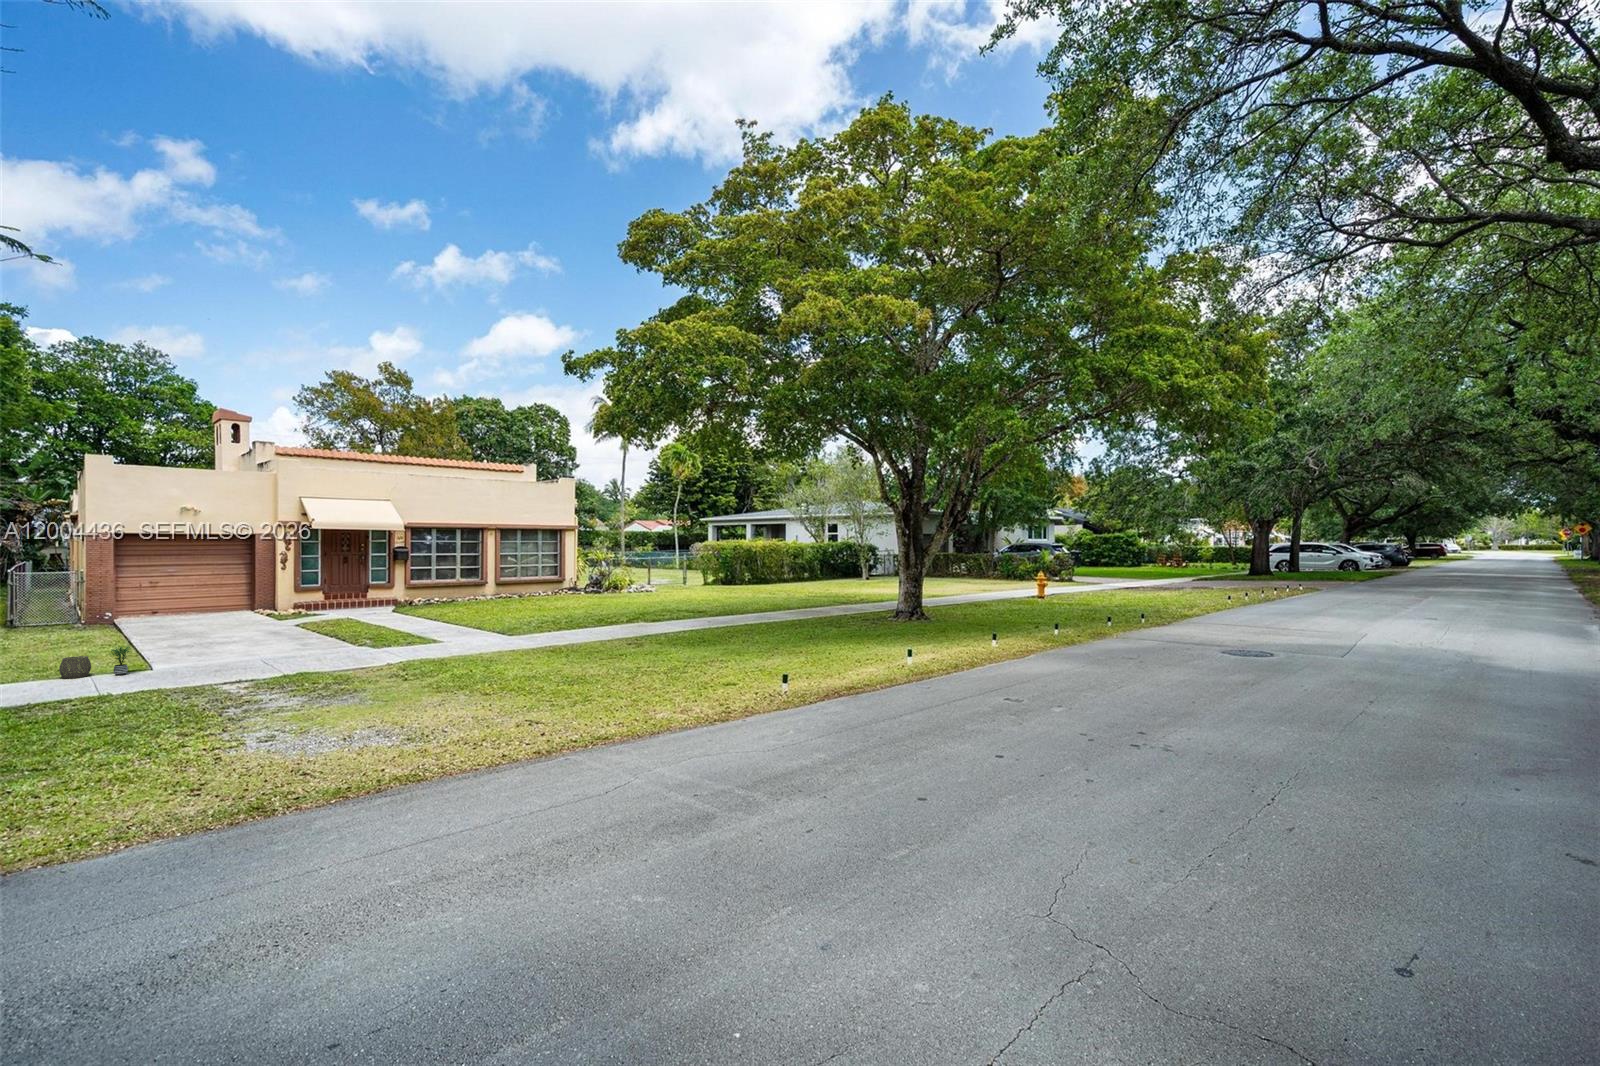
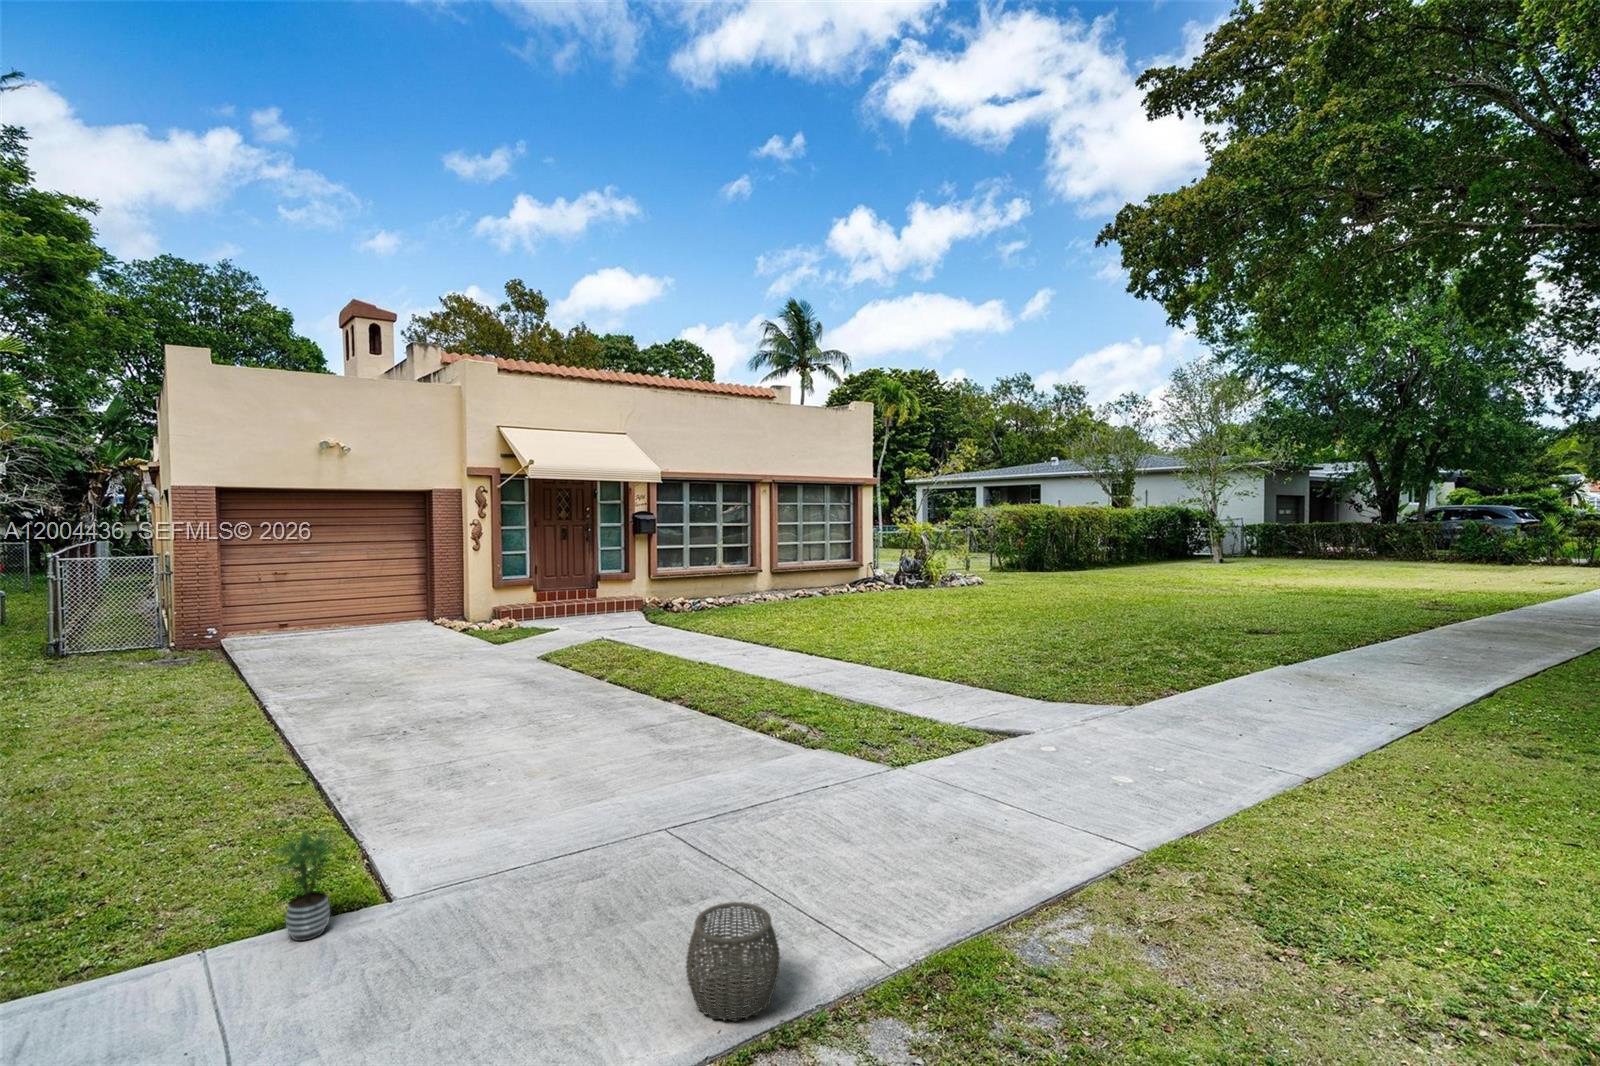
woven basket: present [59,656,91,679] -> present [686,902,780,1021]

